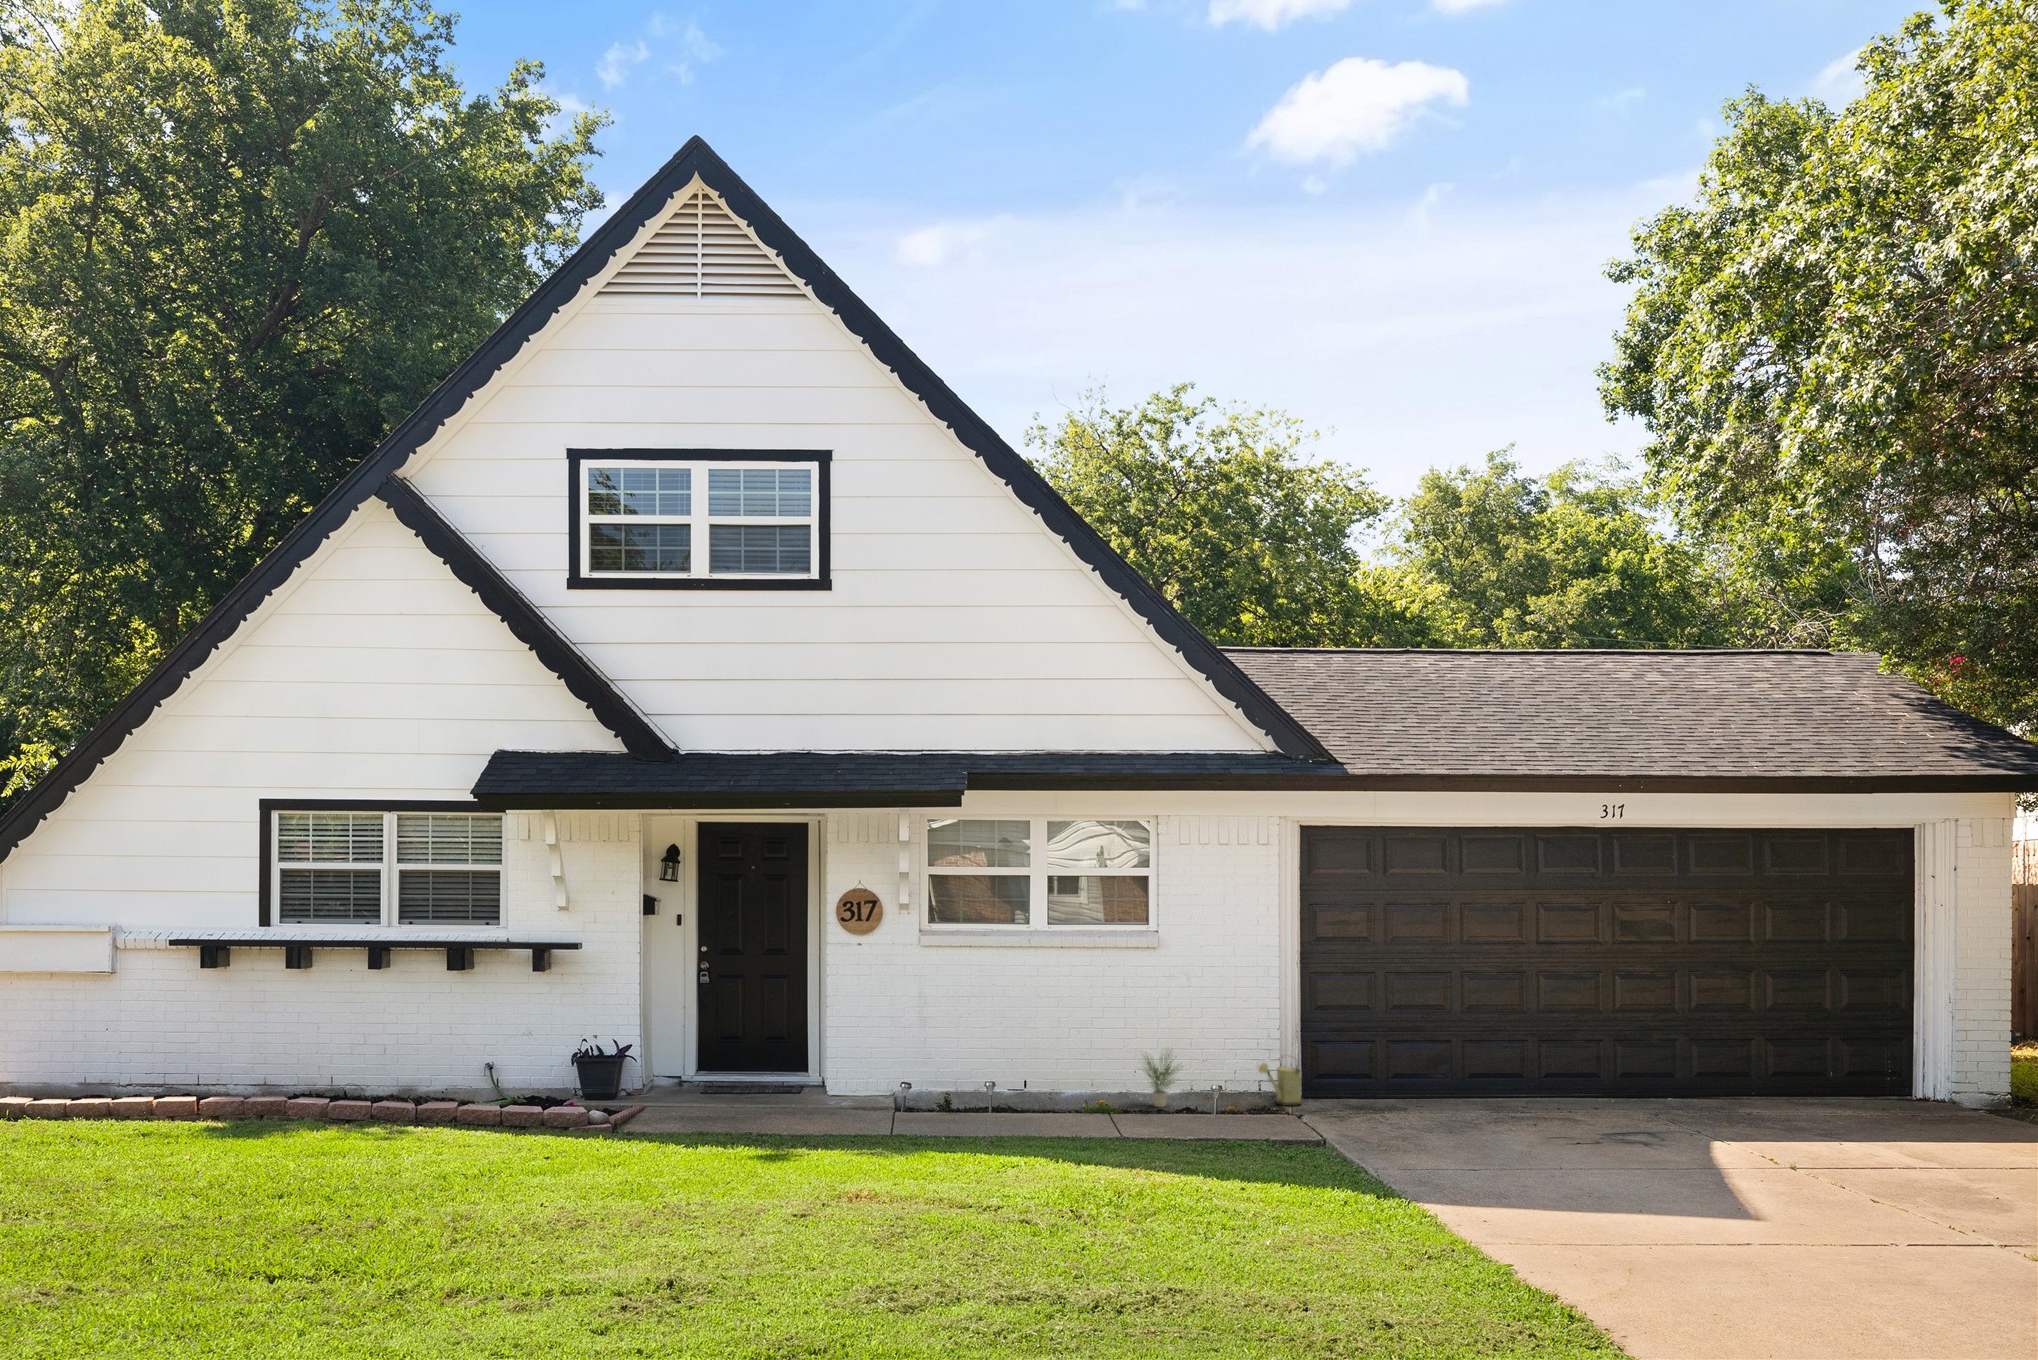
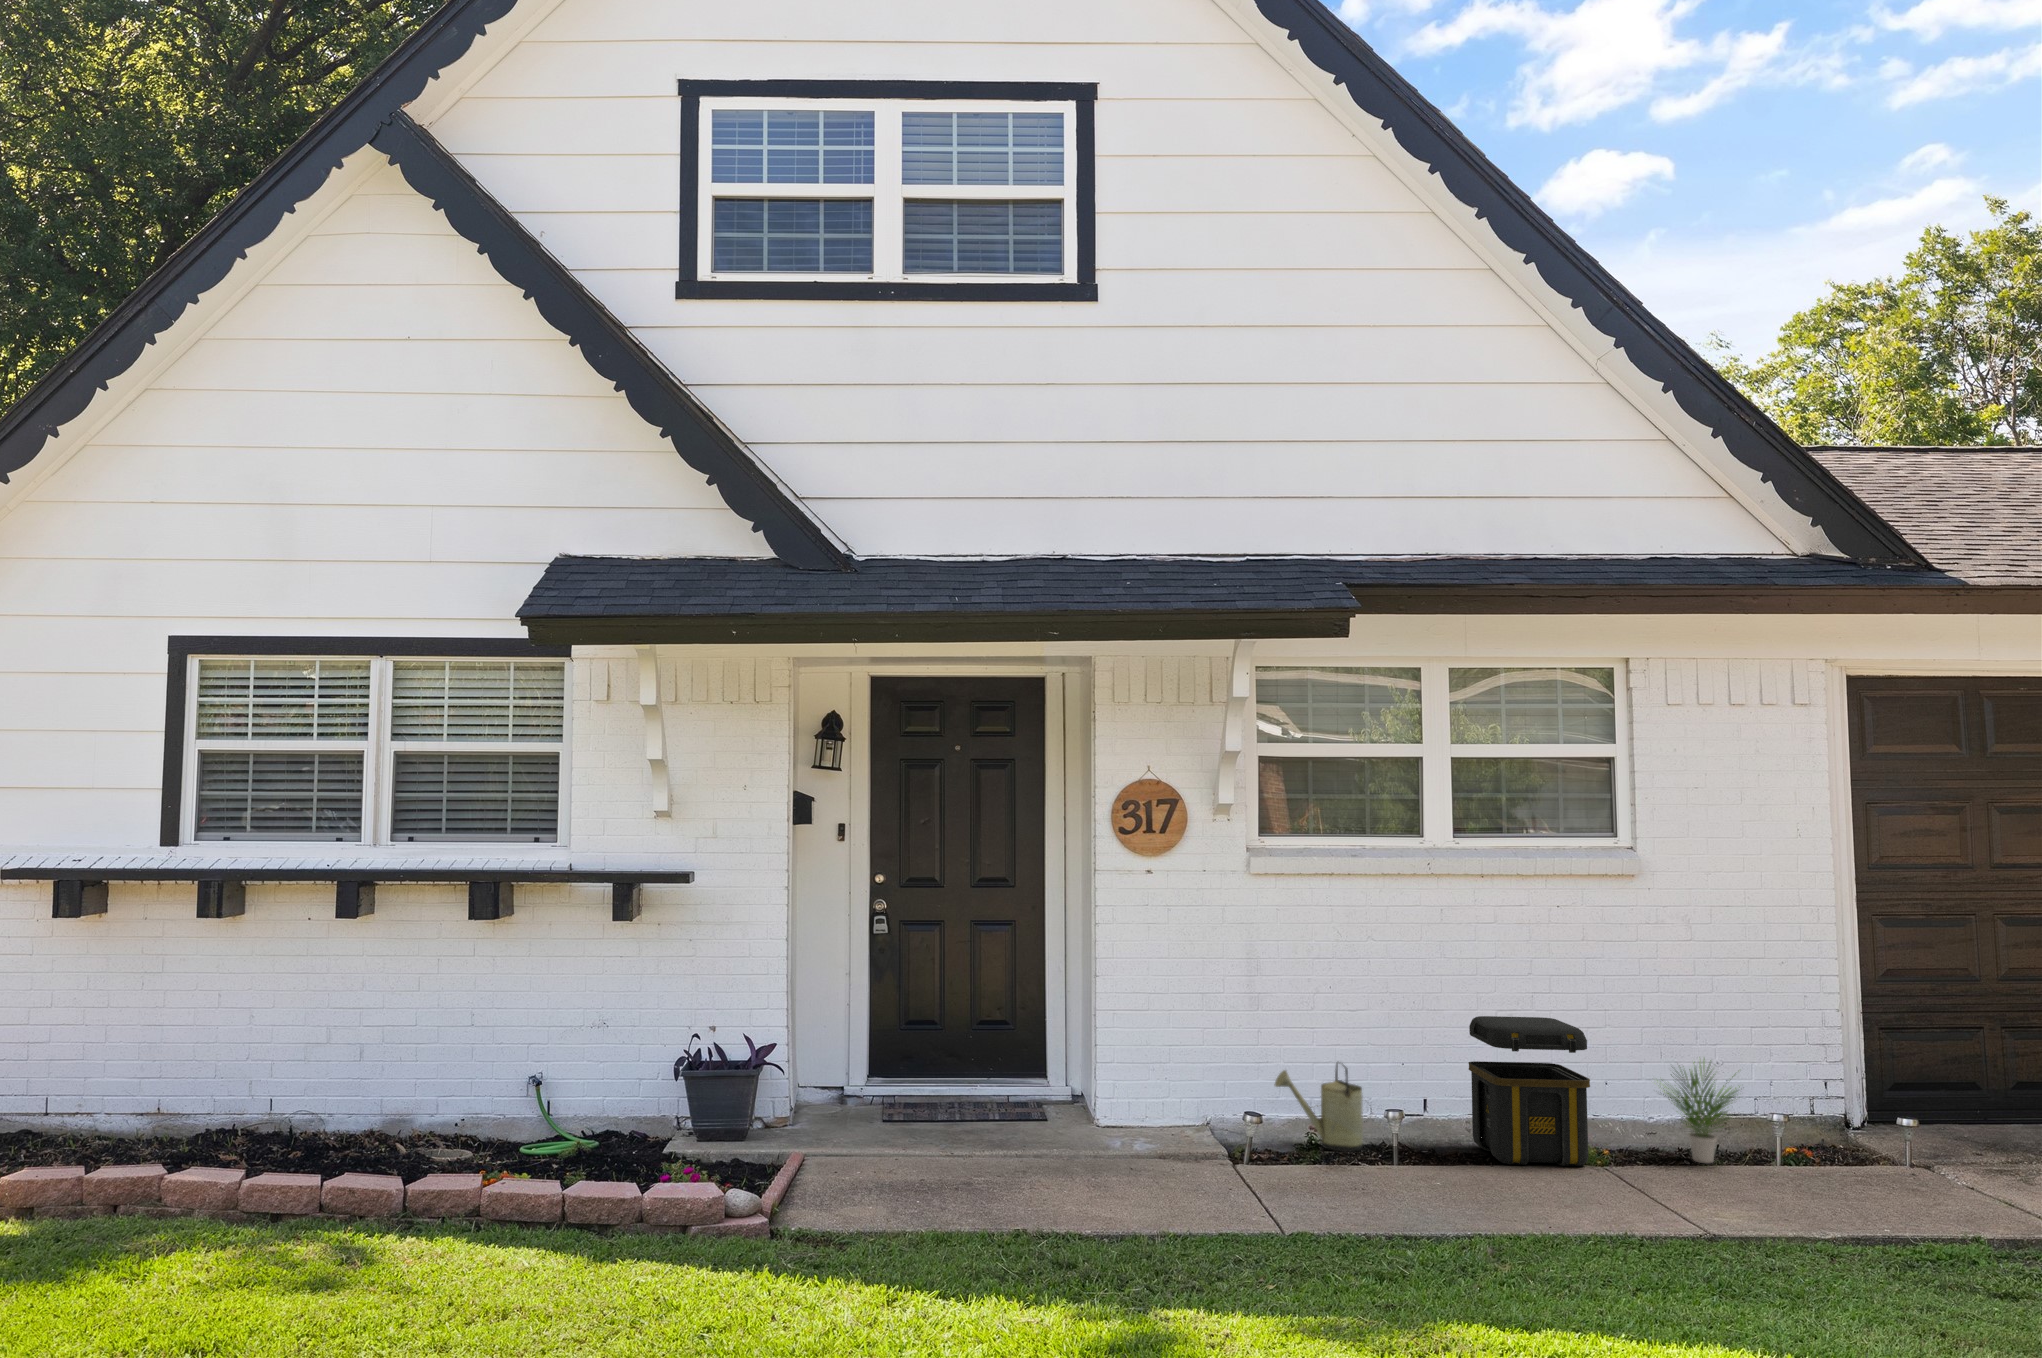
toolbox: none [1035,1024,1091,1109] -> present [1469,1016,1590,1166]
watering can: present [1258,1063,1302,1106] -> present [1275,1063,1365,1152]

